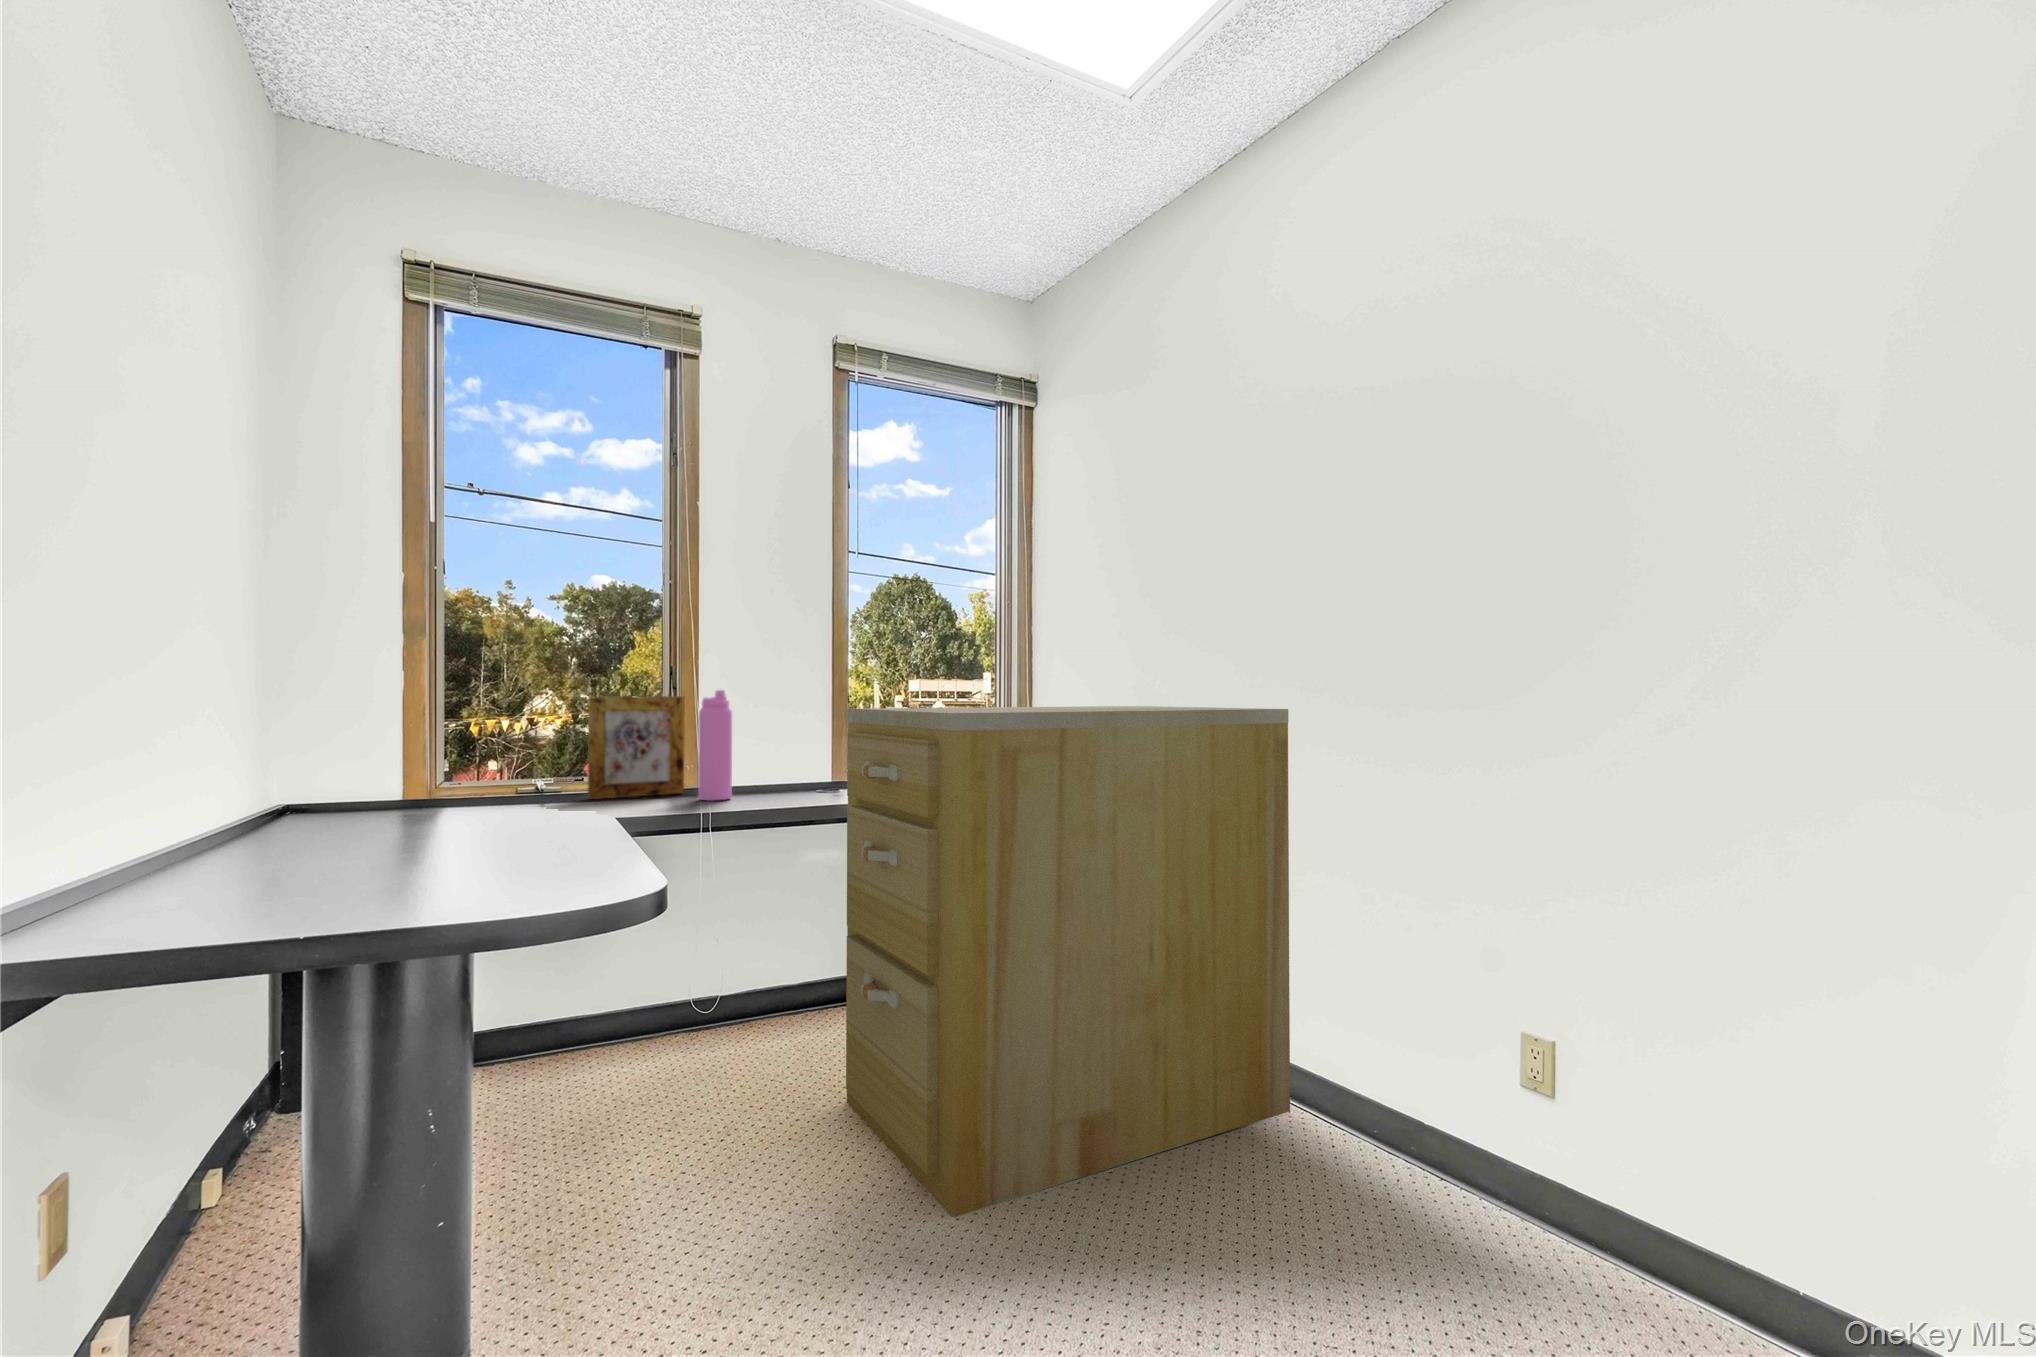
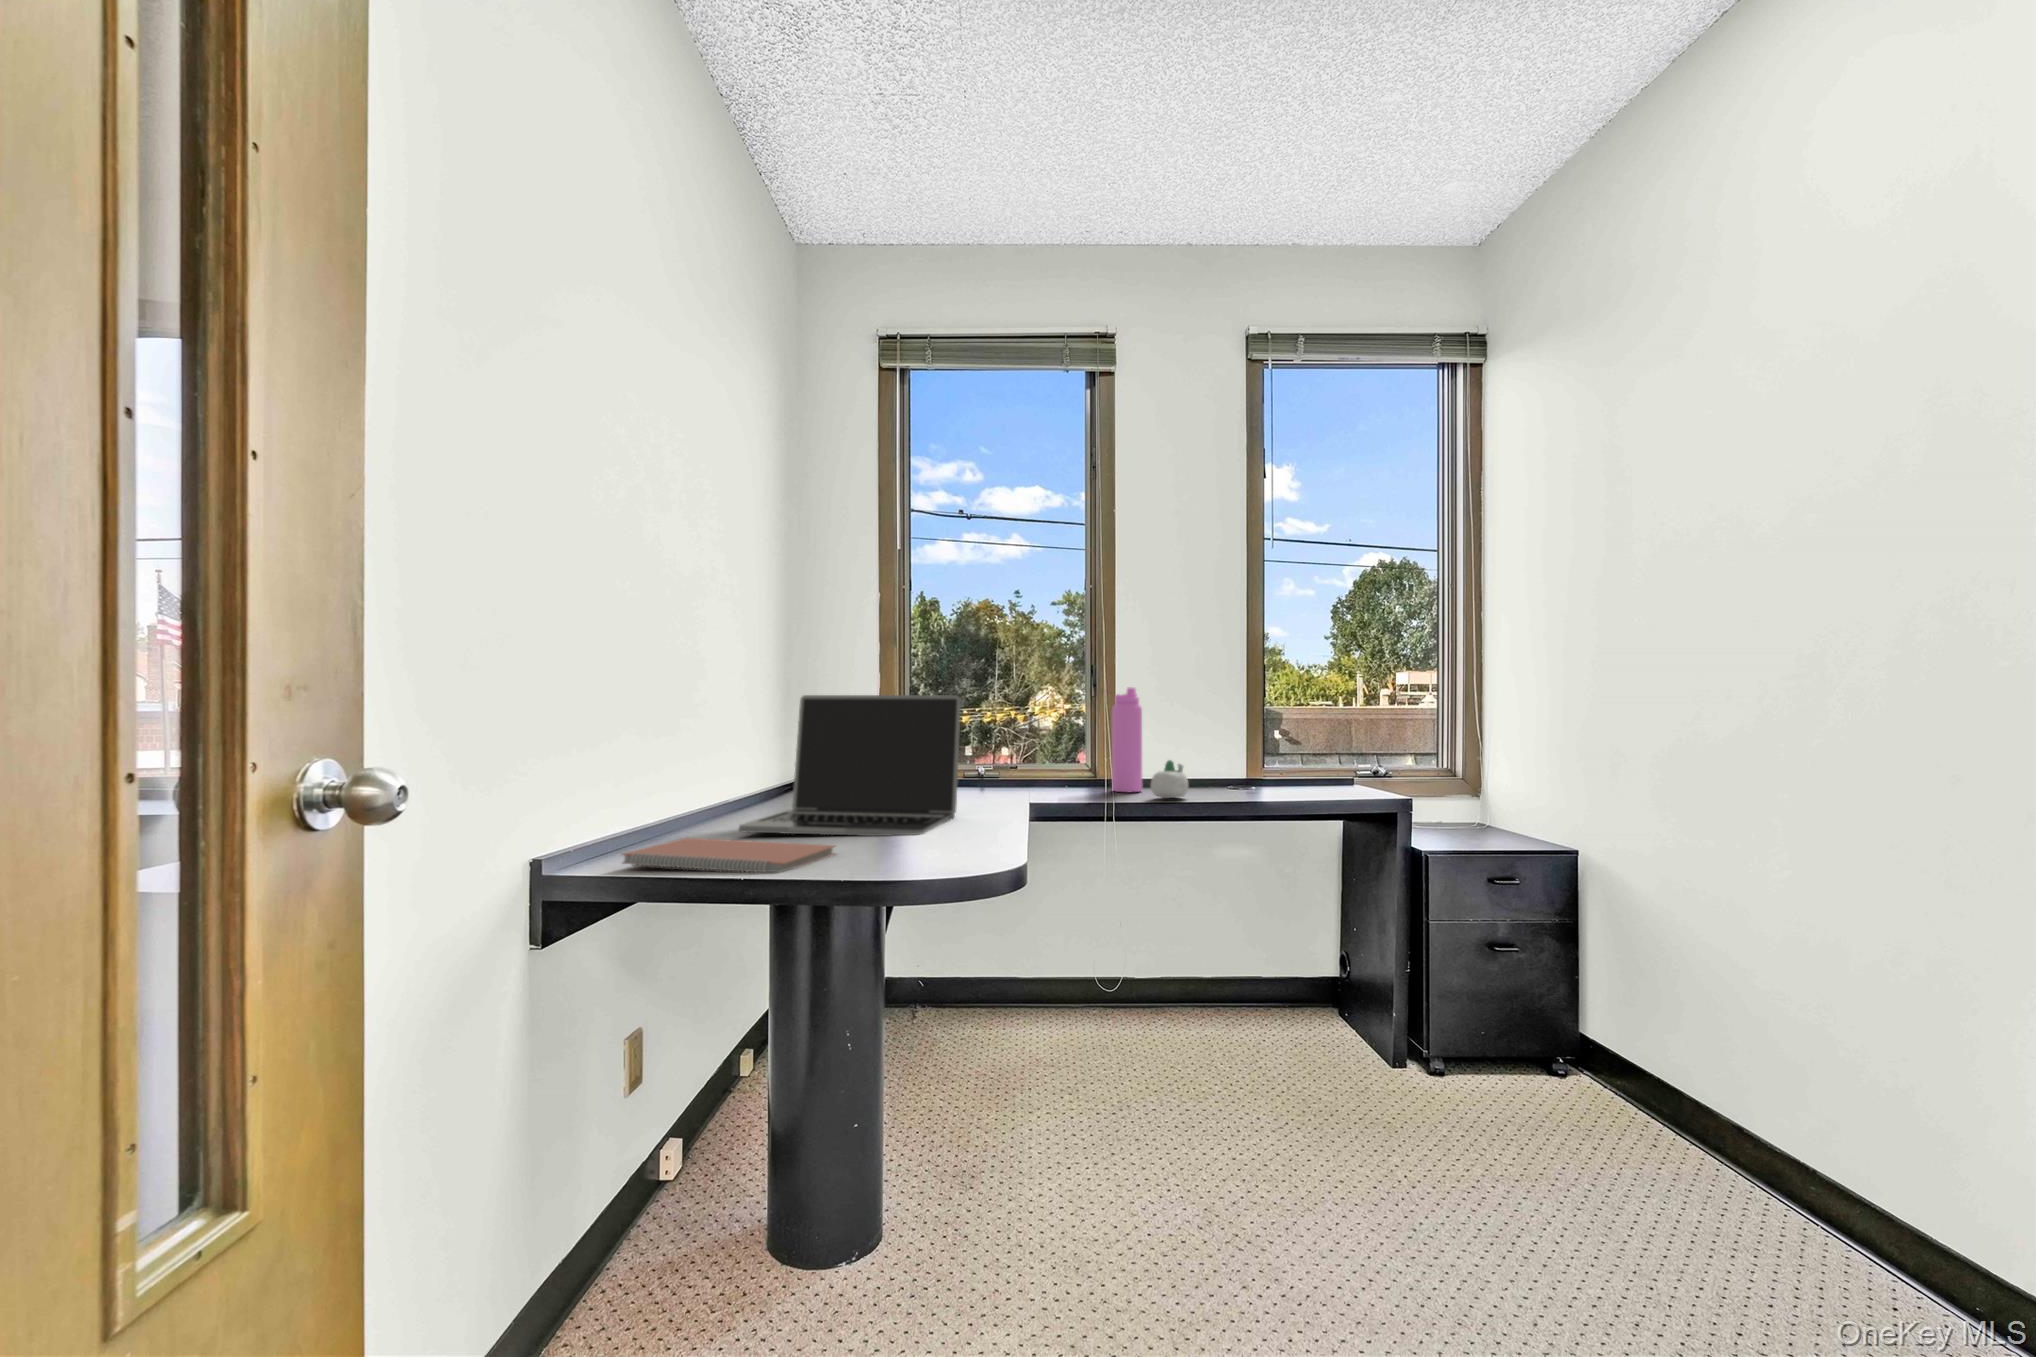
picture frame: present [588,696,685,799] -> none [1021,693,1104,785]
laptop: none [262,697,570,879] -> present [739,695,961,836]
filing cabinet: present [846,706,1290,1217] -> none [1234,706,1809,1244]
succulent planter: none [746,764,785,804] -> present [1151,760,1188,798]
notebook: none [97,882,451,940] -> present [623,838,835,872]

